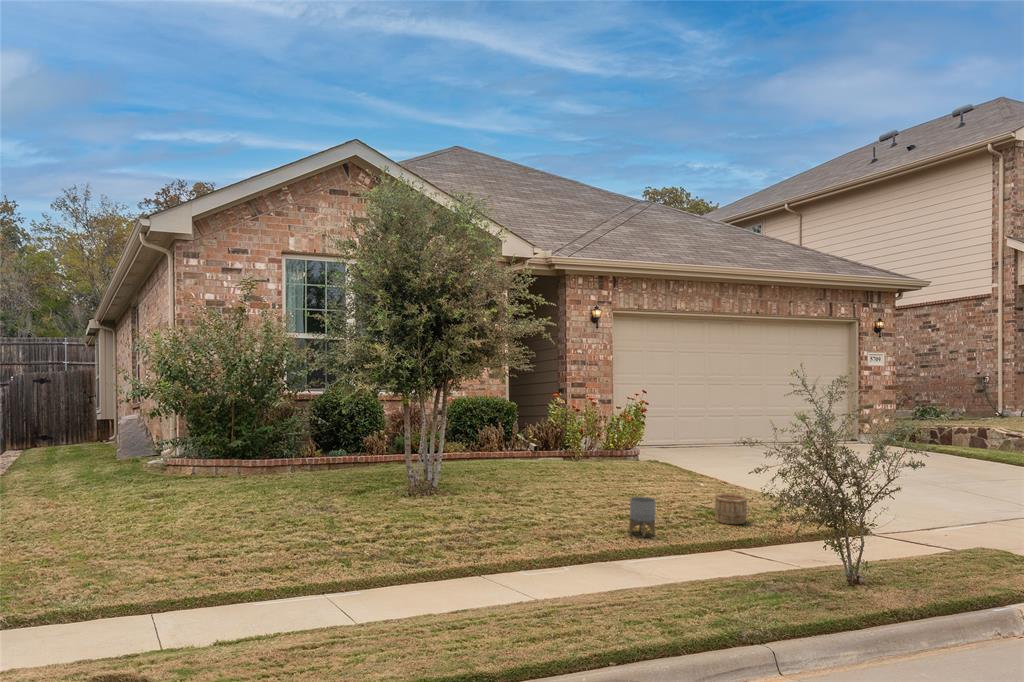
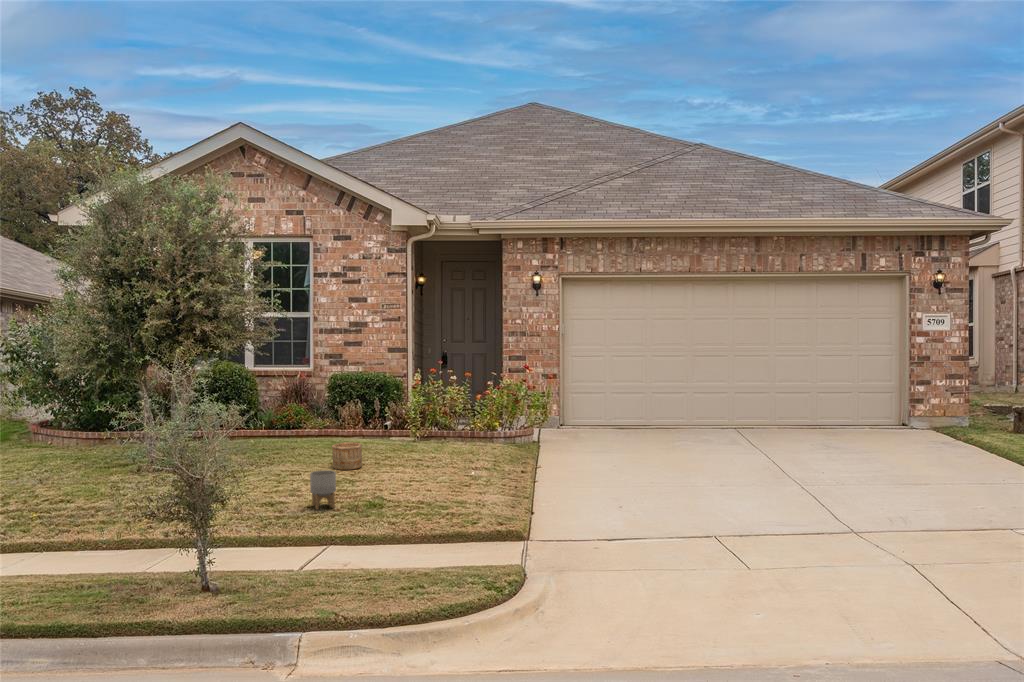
wooden bucket: present [715,493,748,524] -> present [331,442,362,470]

